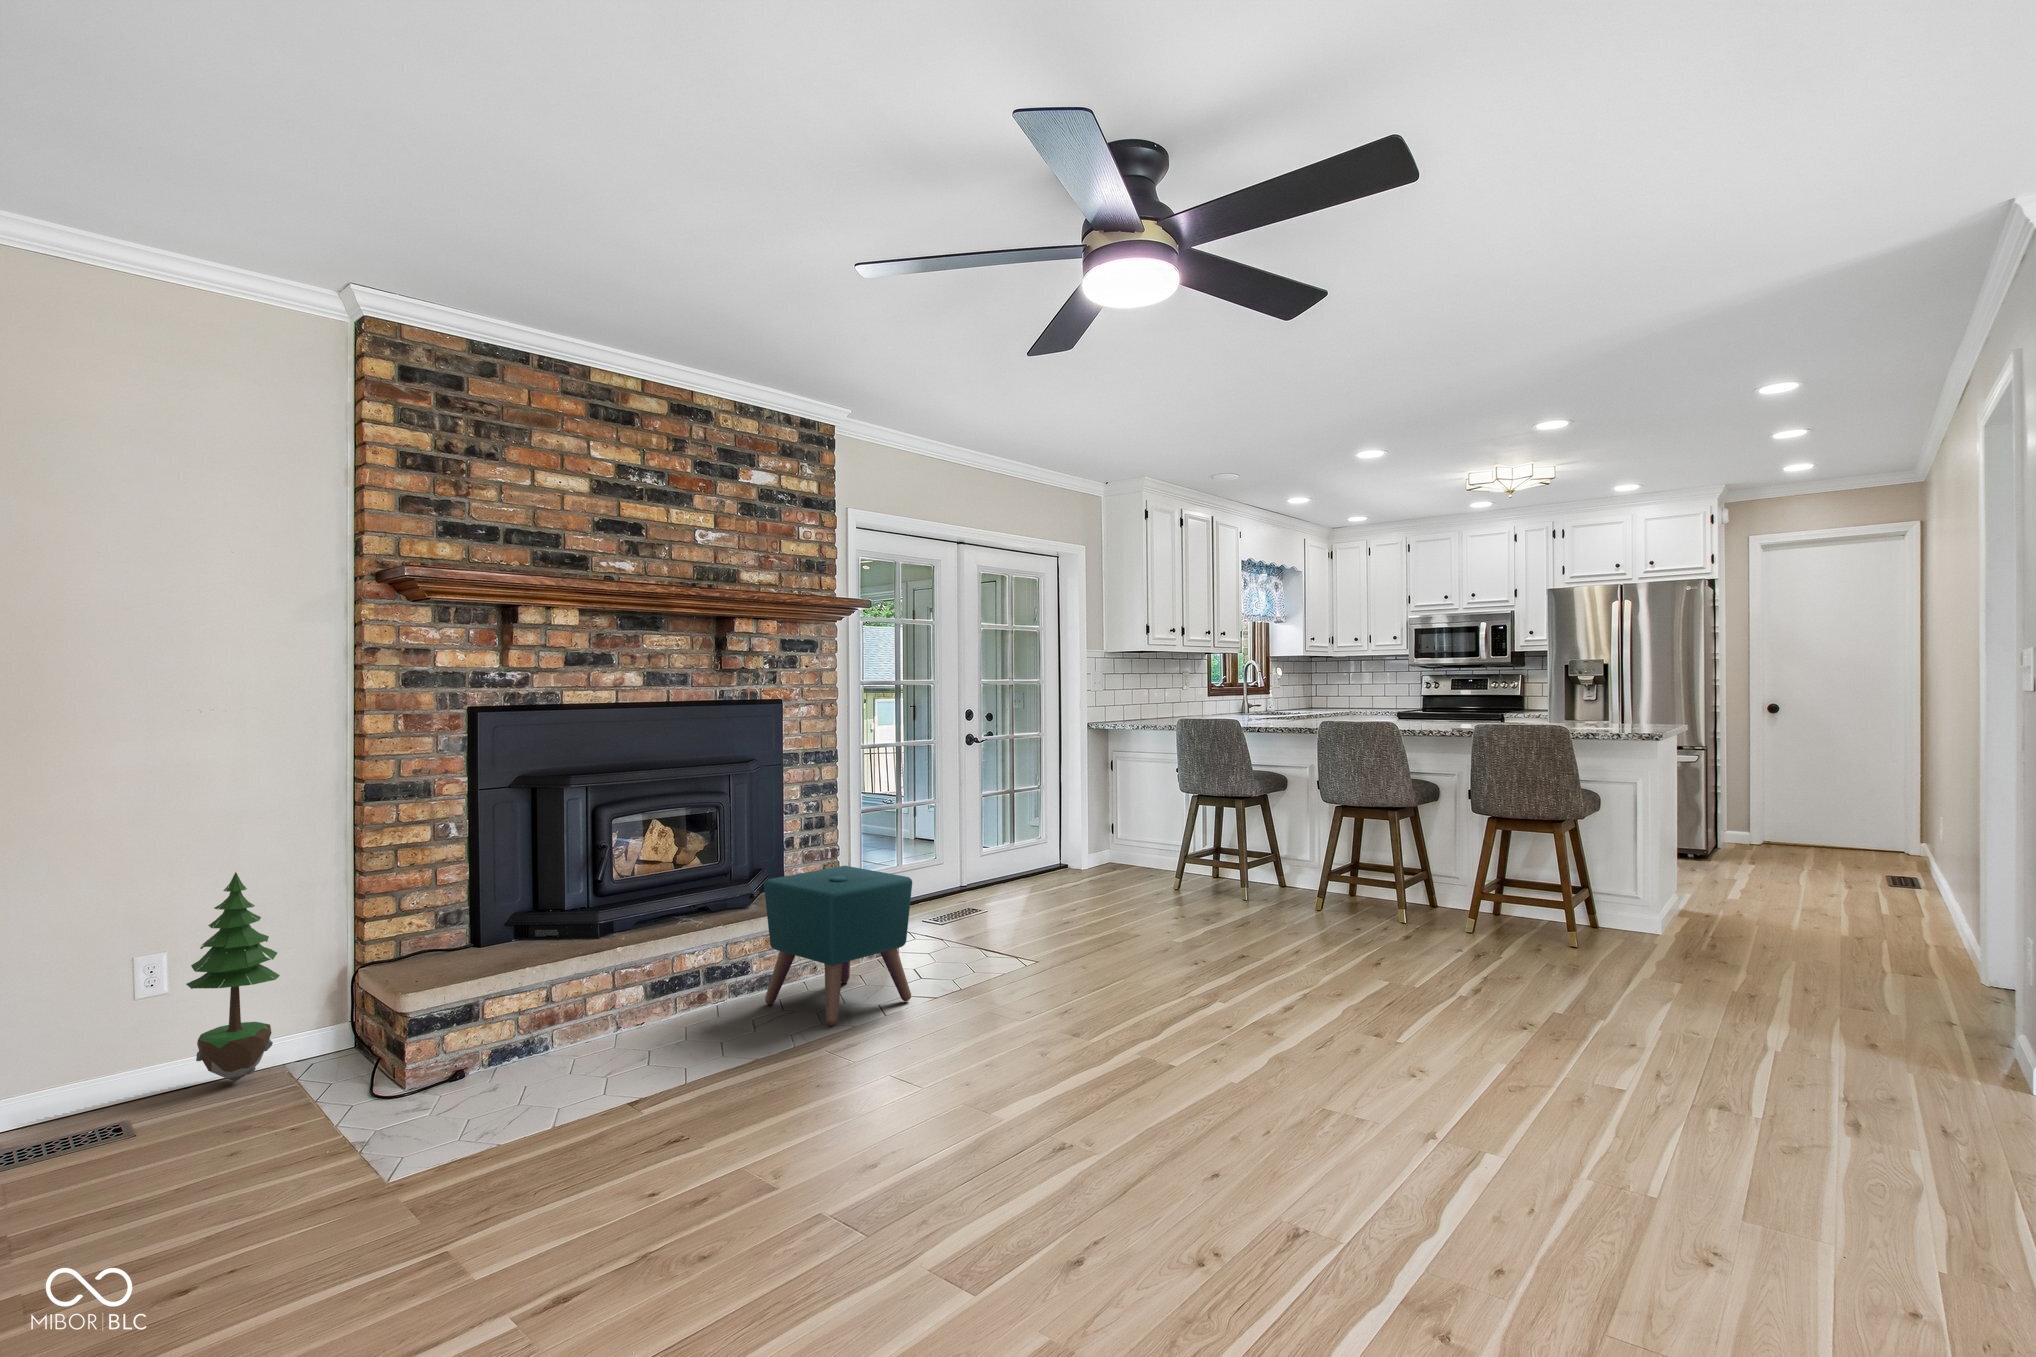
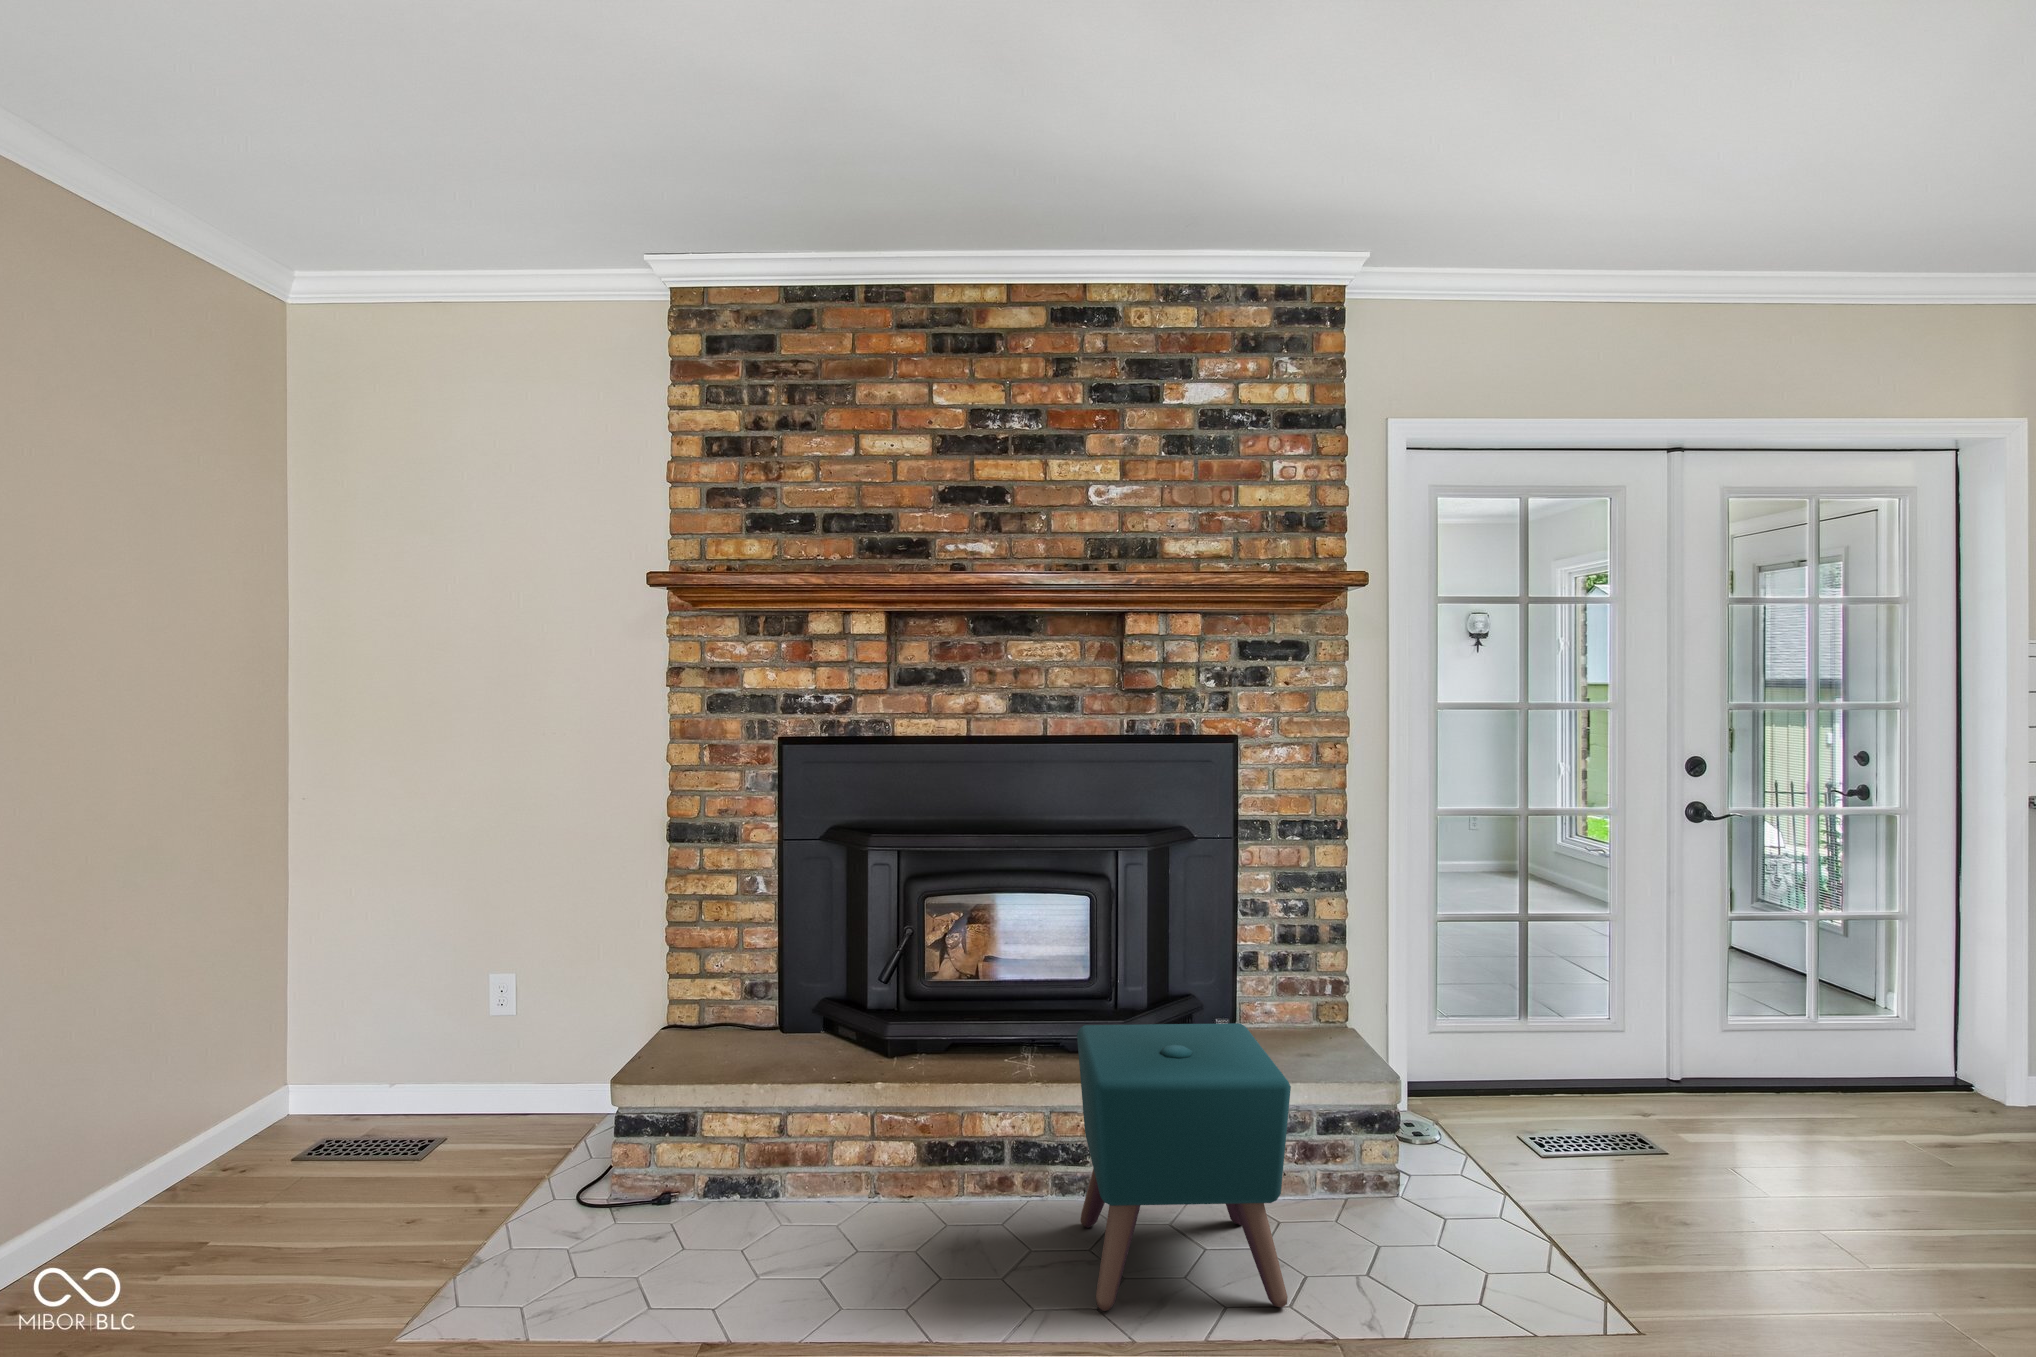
potted tree: present [186,872,280,1082] -> none [491,908,577,1132]

